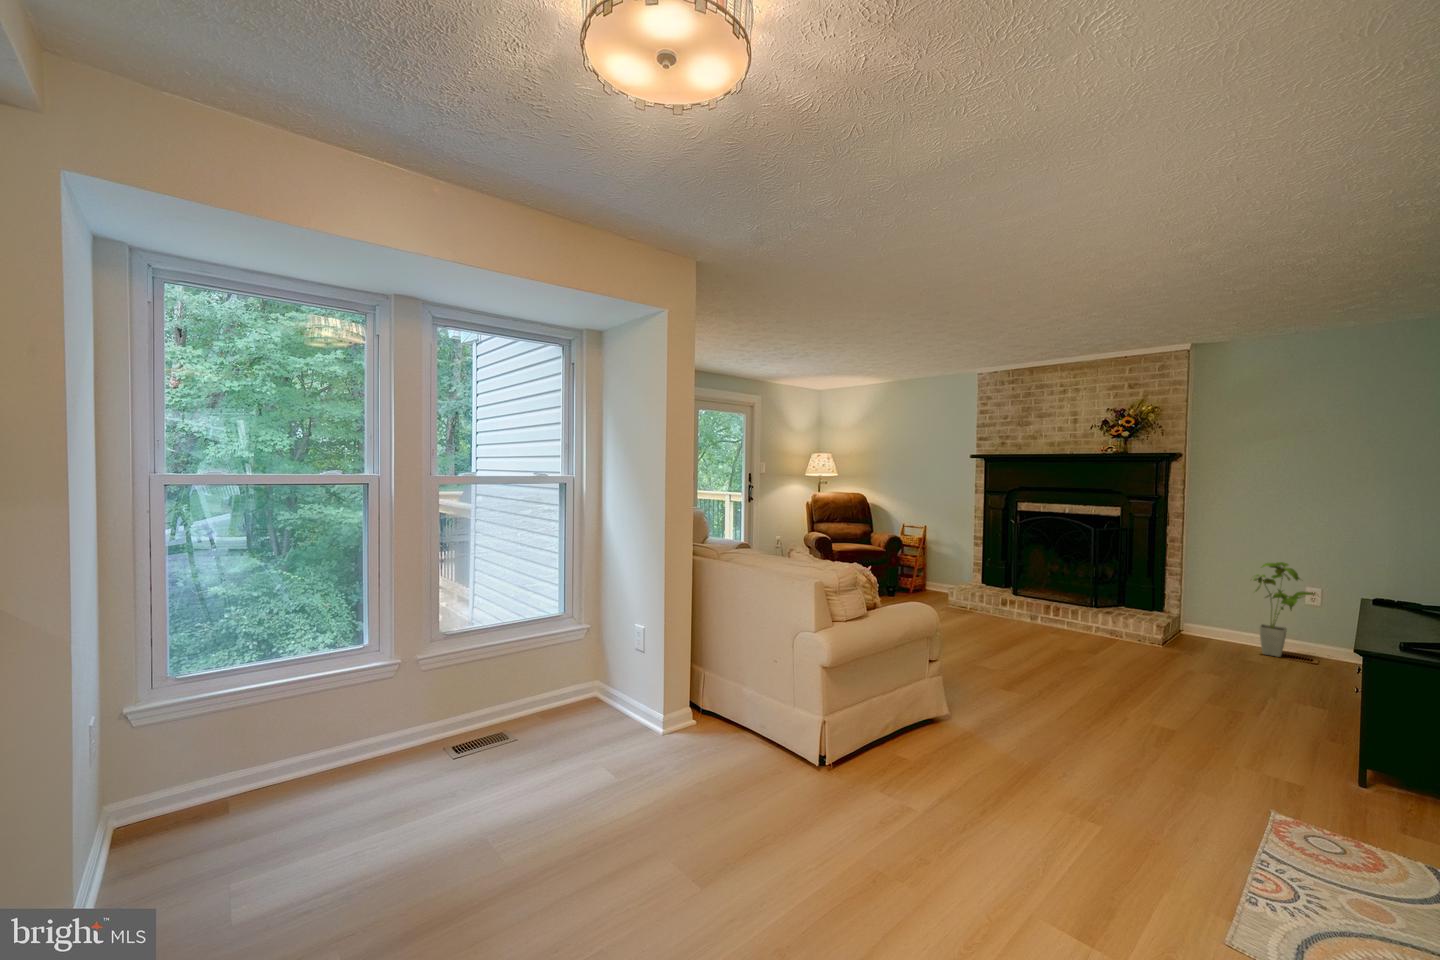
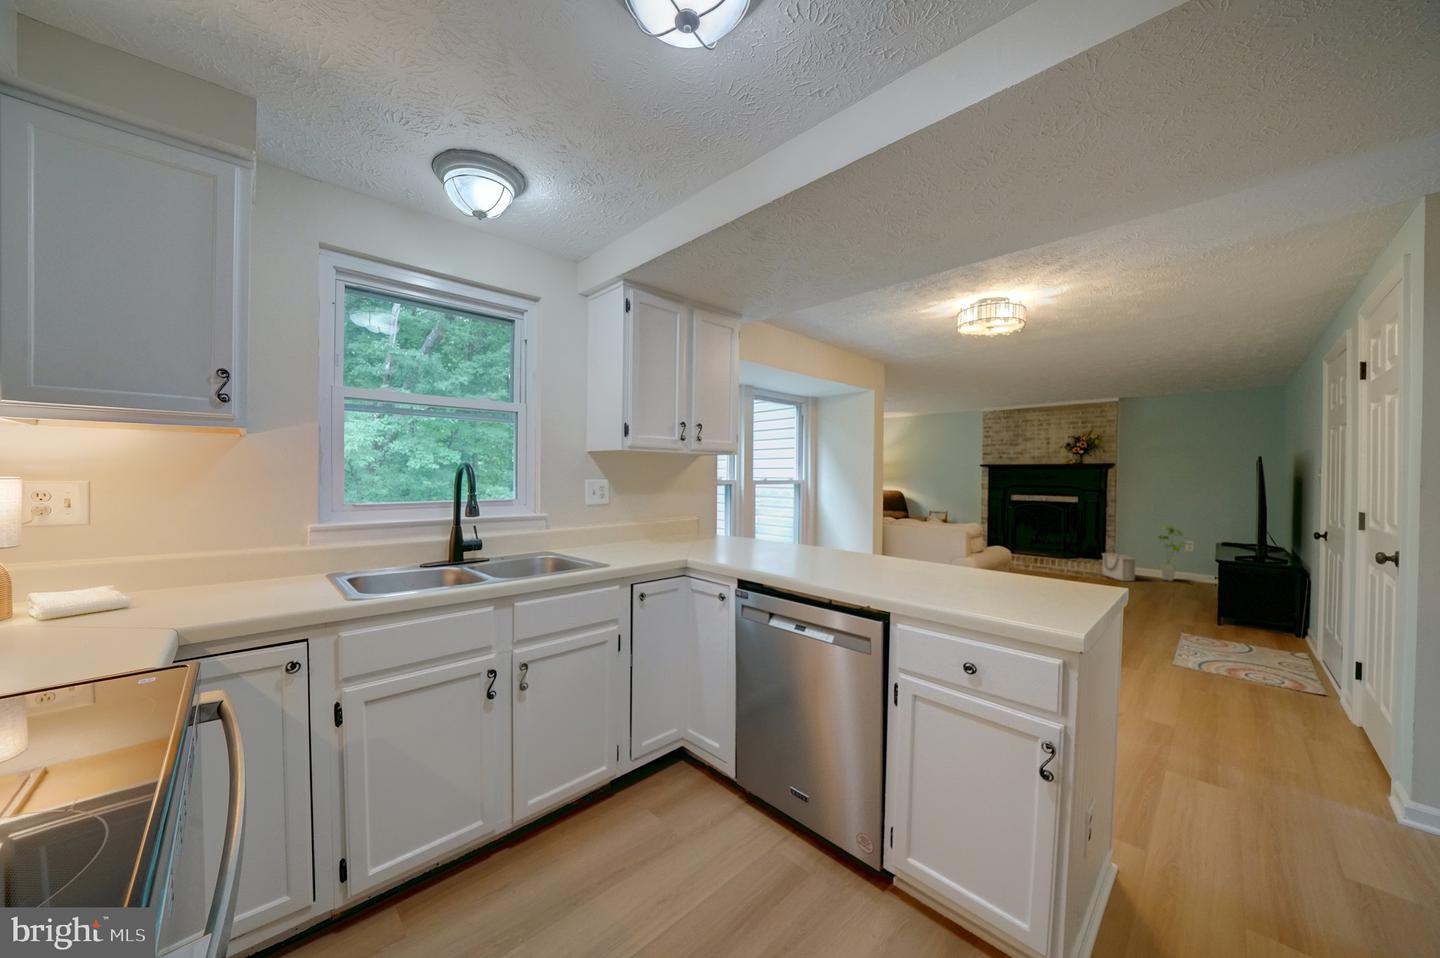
basket: none [1156,602,1213,655] -> present [1102,553,1136,581]

